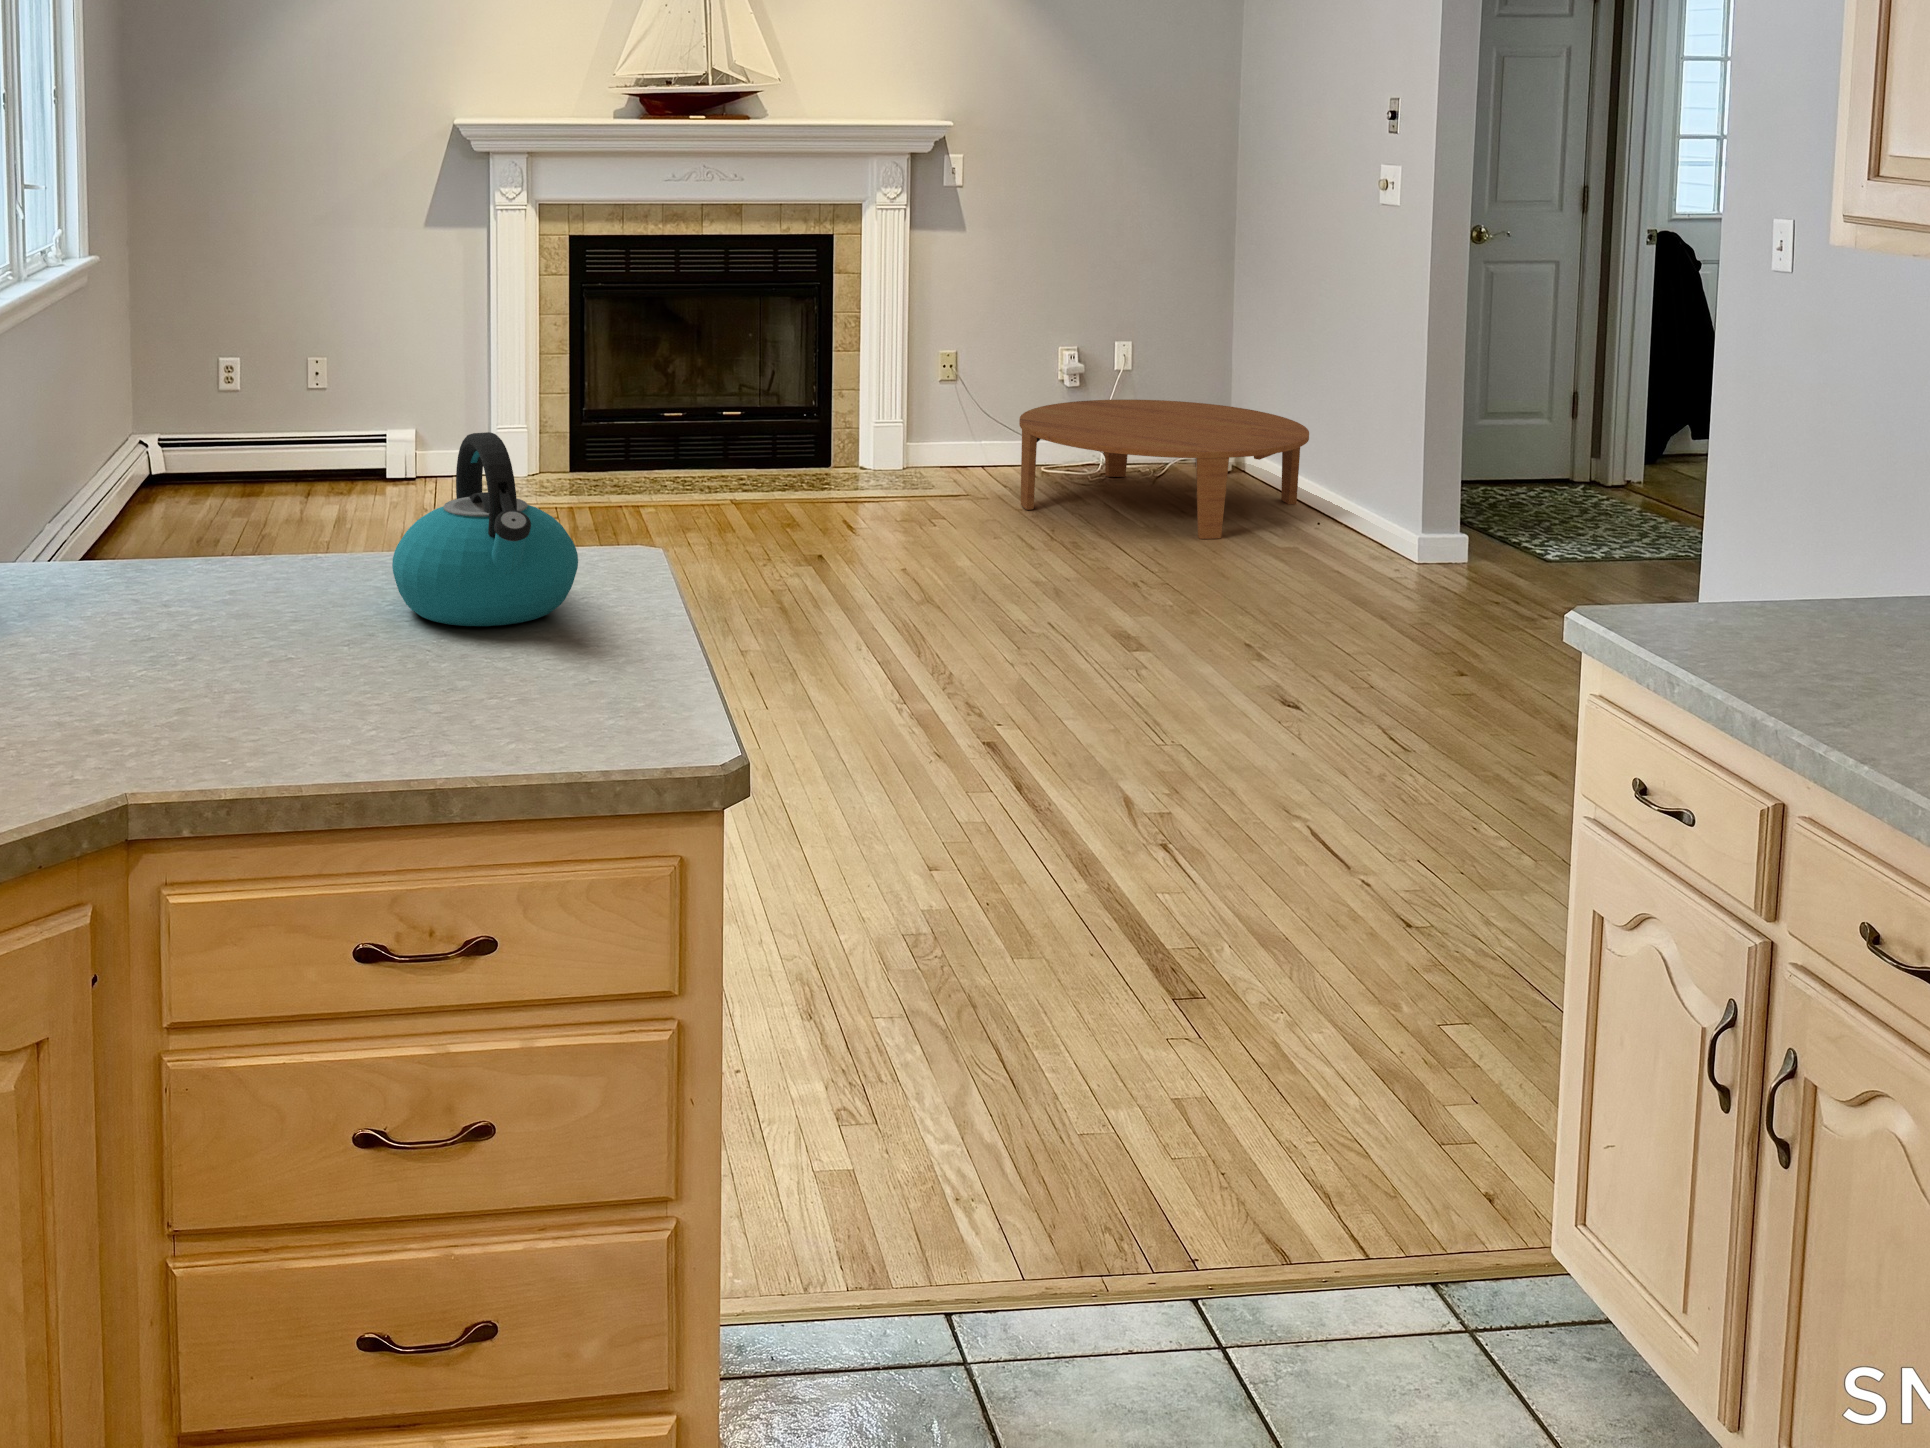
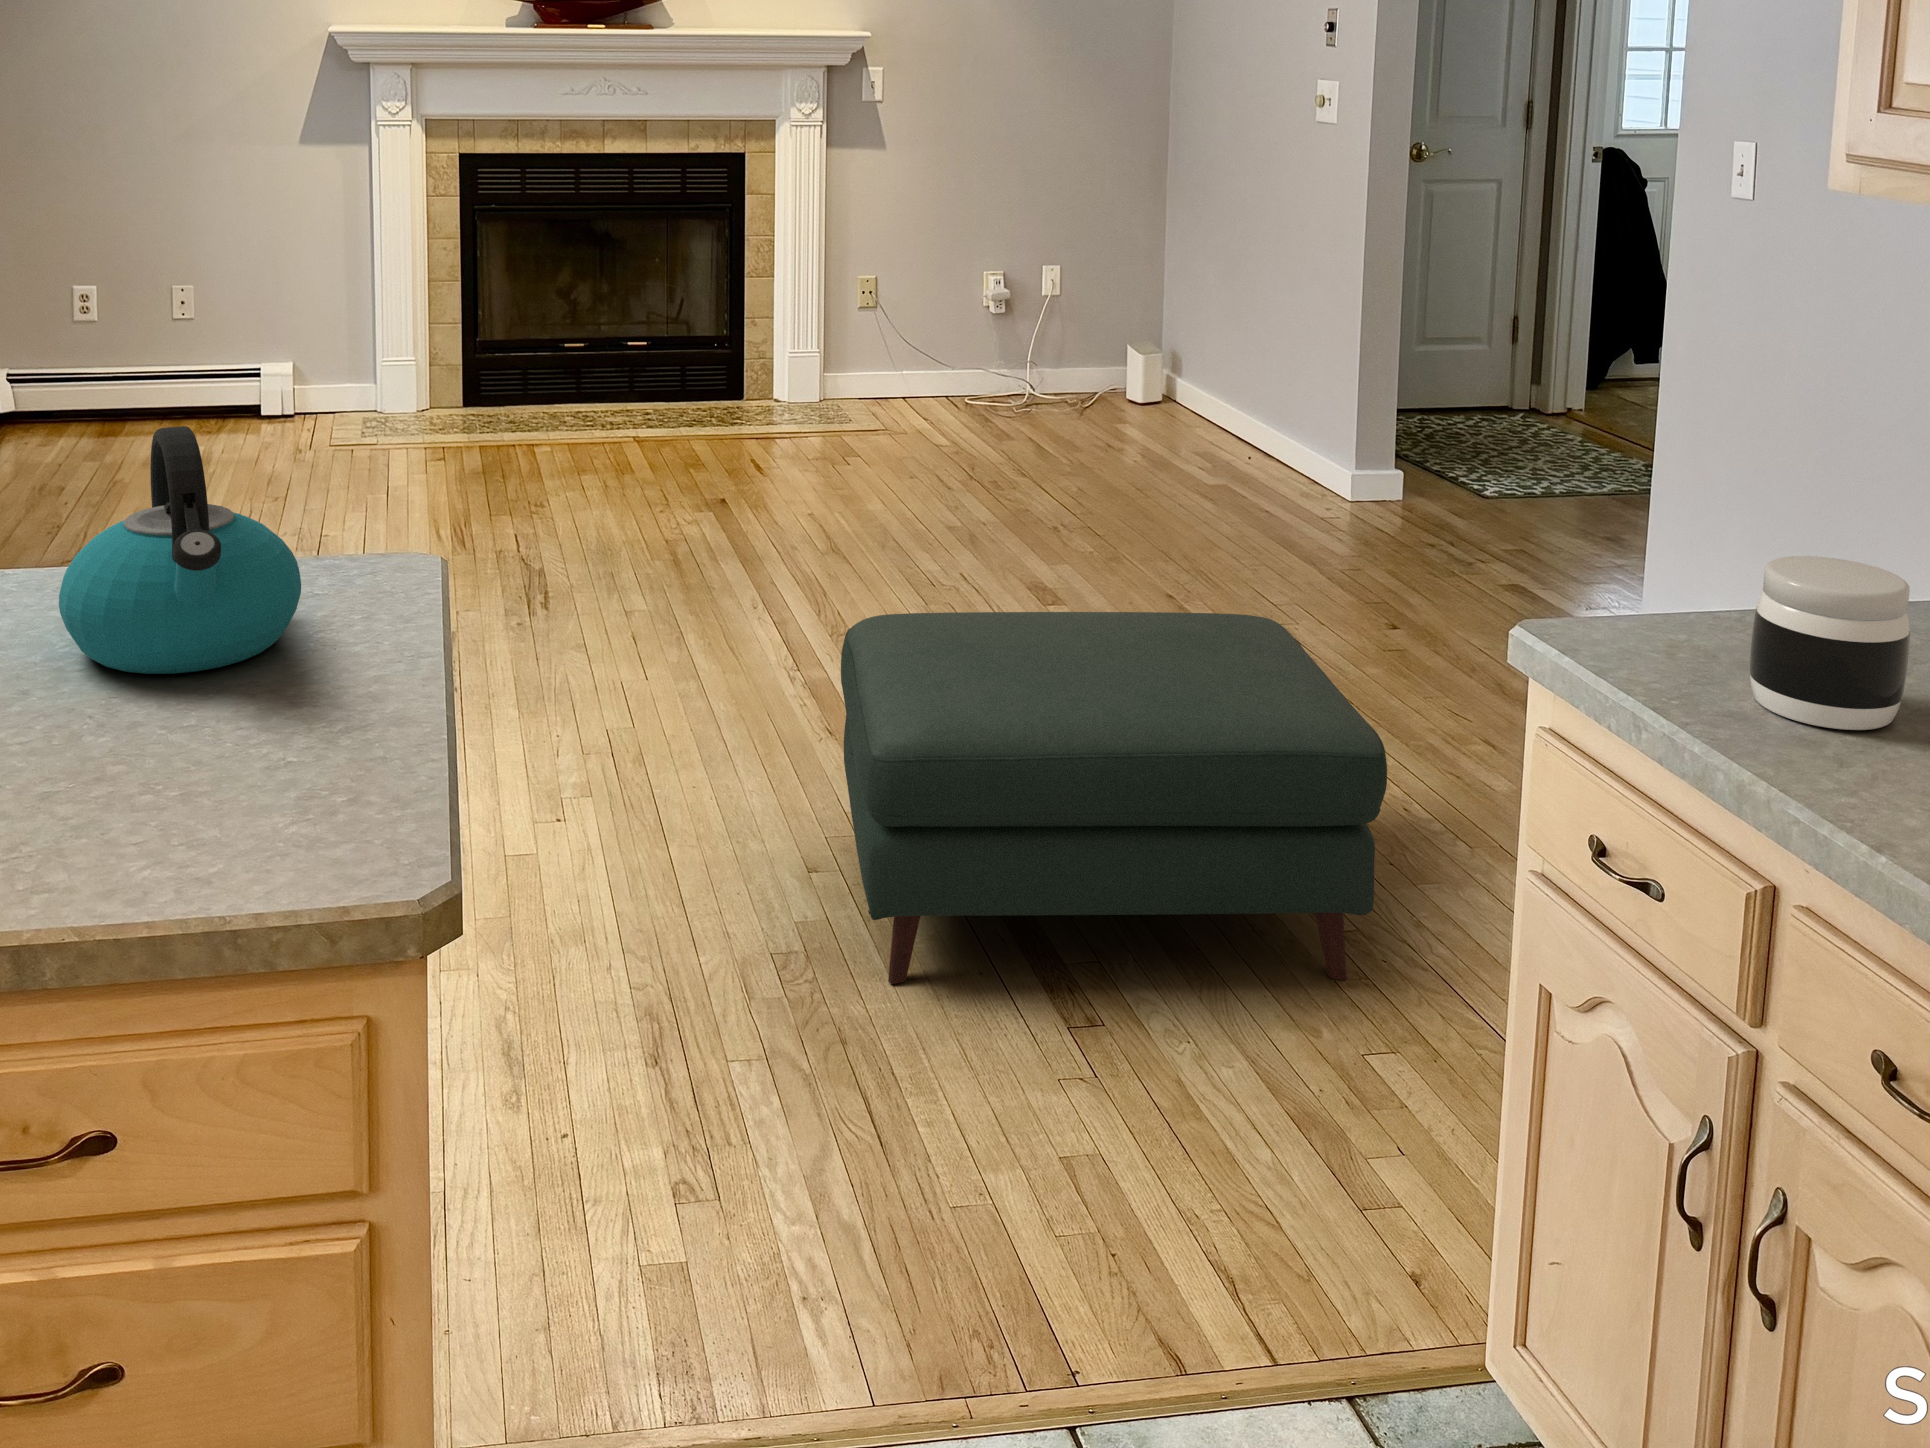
coffee table: present [1019,400,1309,539] -> none [938,326,1239,474]
jar: none [1764,546,1894,683] -> present [1750,556,1910,730]
ottoman: none [962,641,1460,969] -> present [841,612,1387,984]

